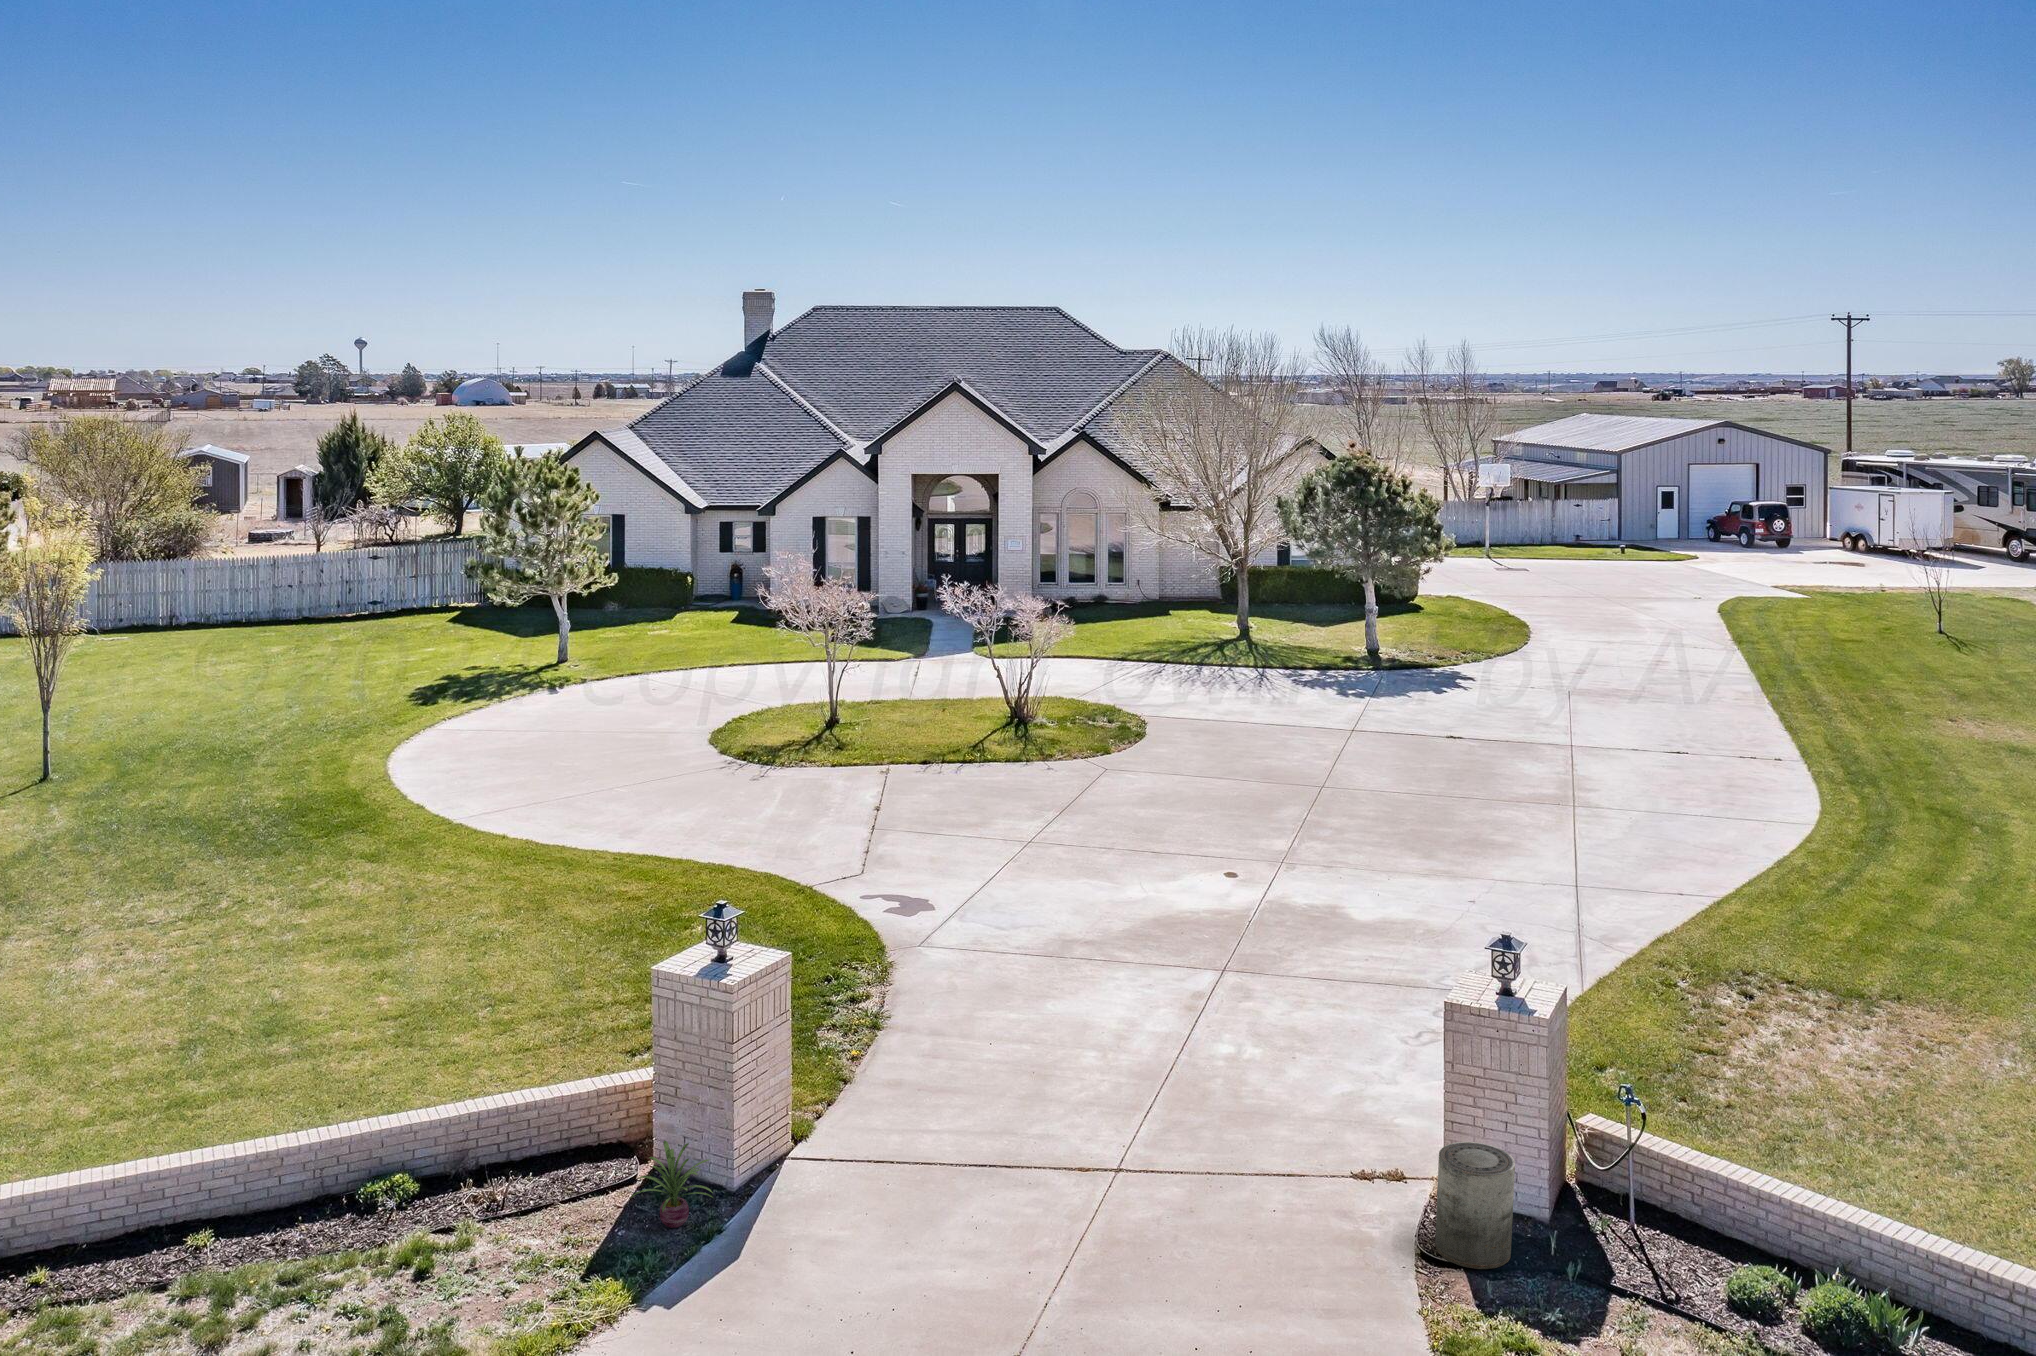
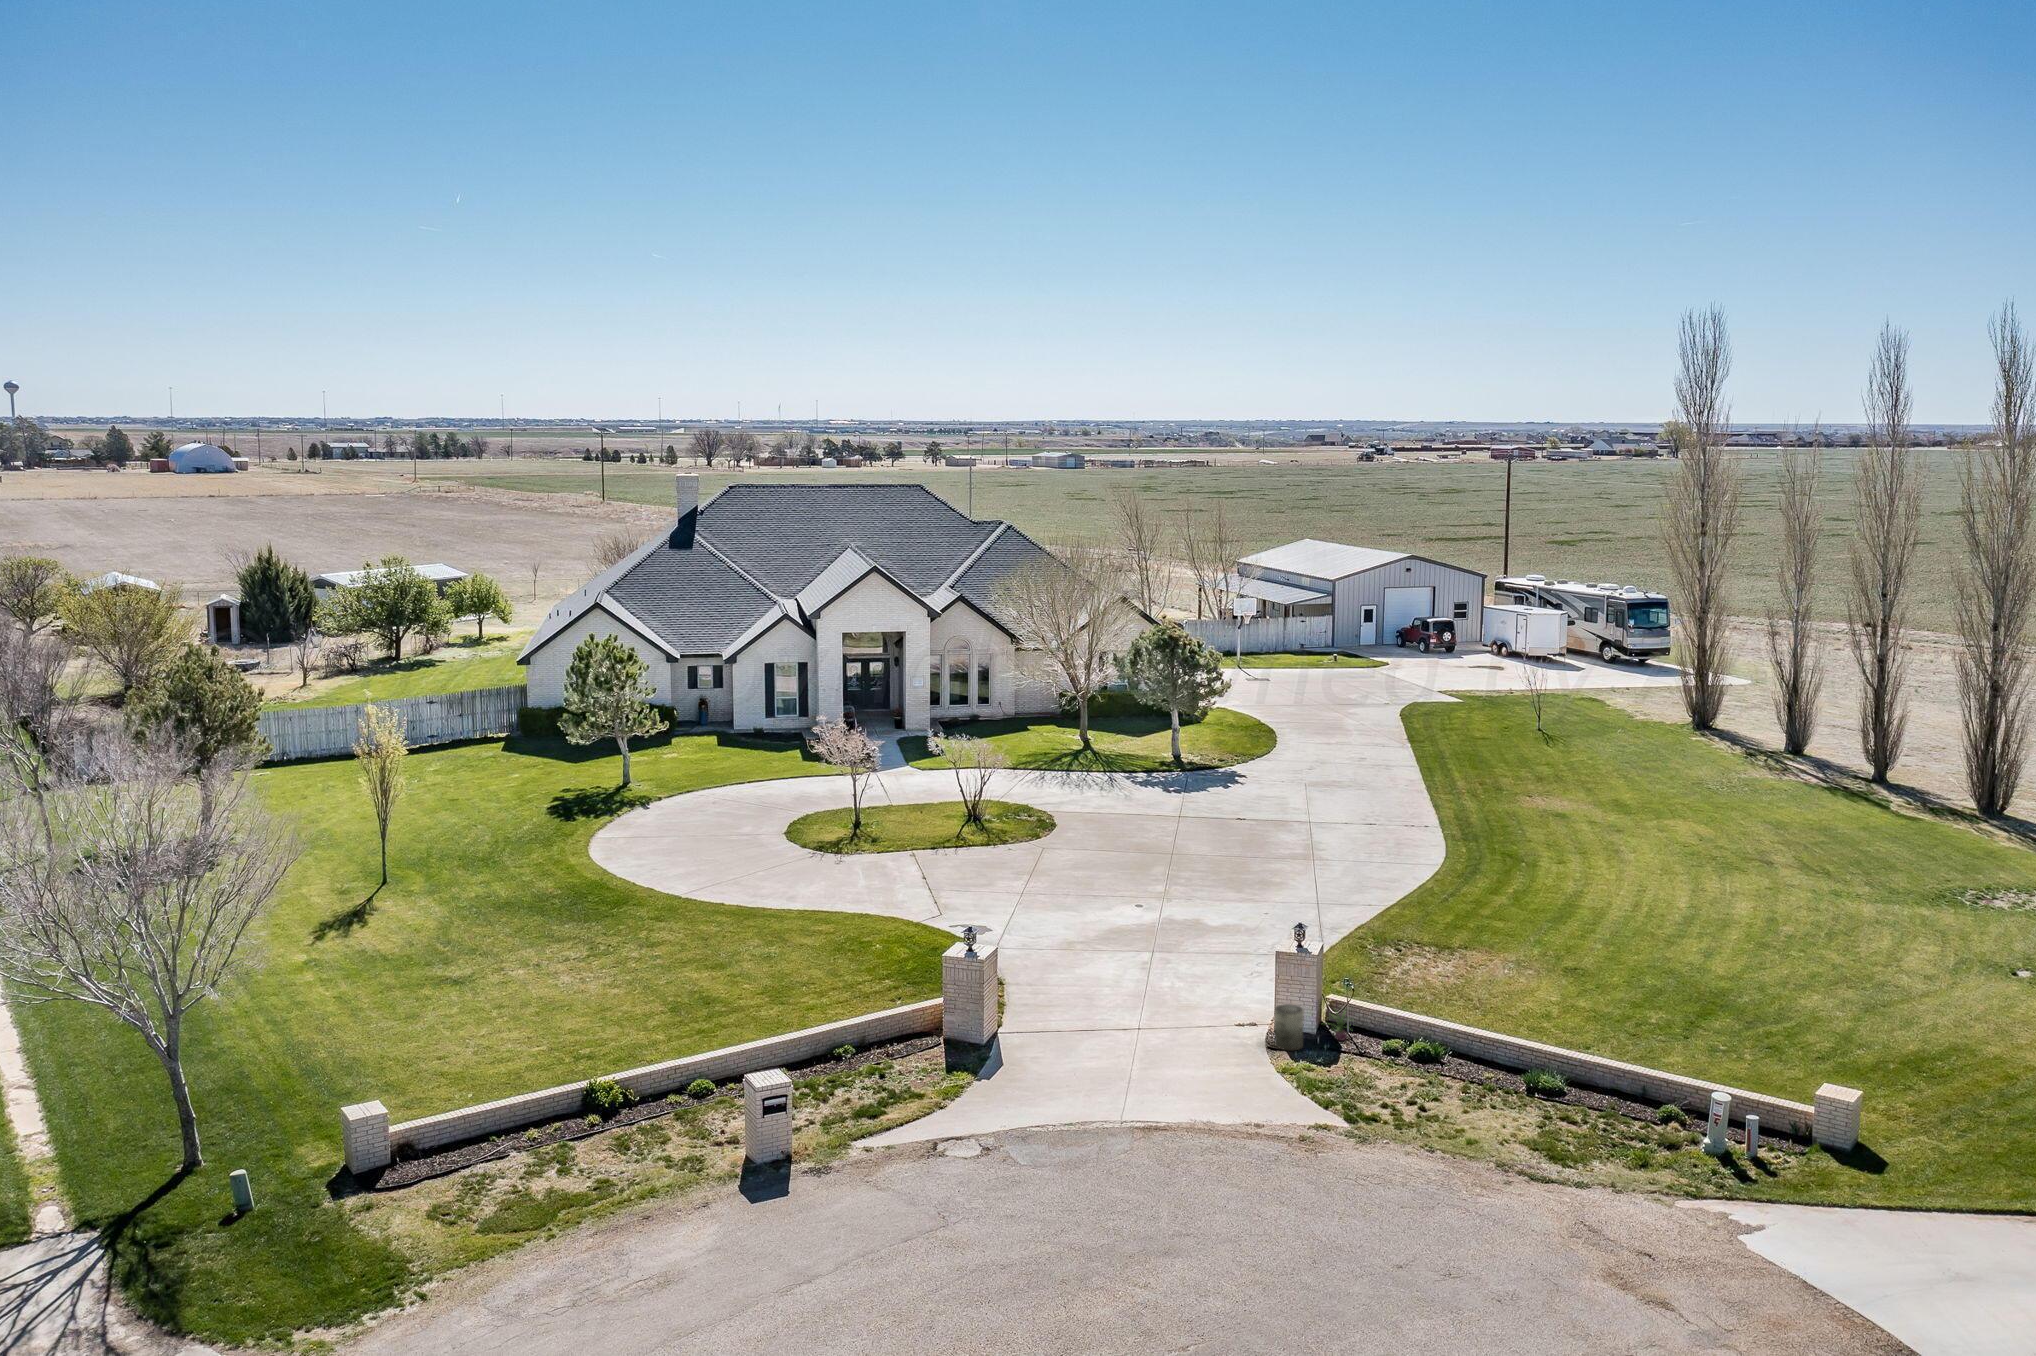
decorative plant: present [631,1141,713,1228] -> present [1333,1012,1351,1041]

